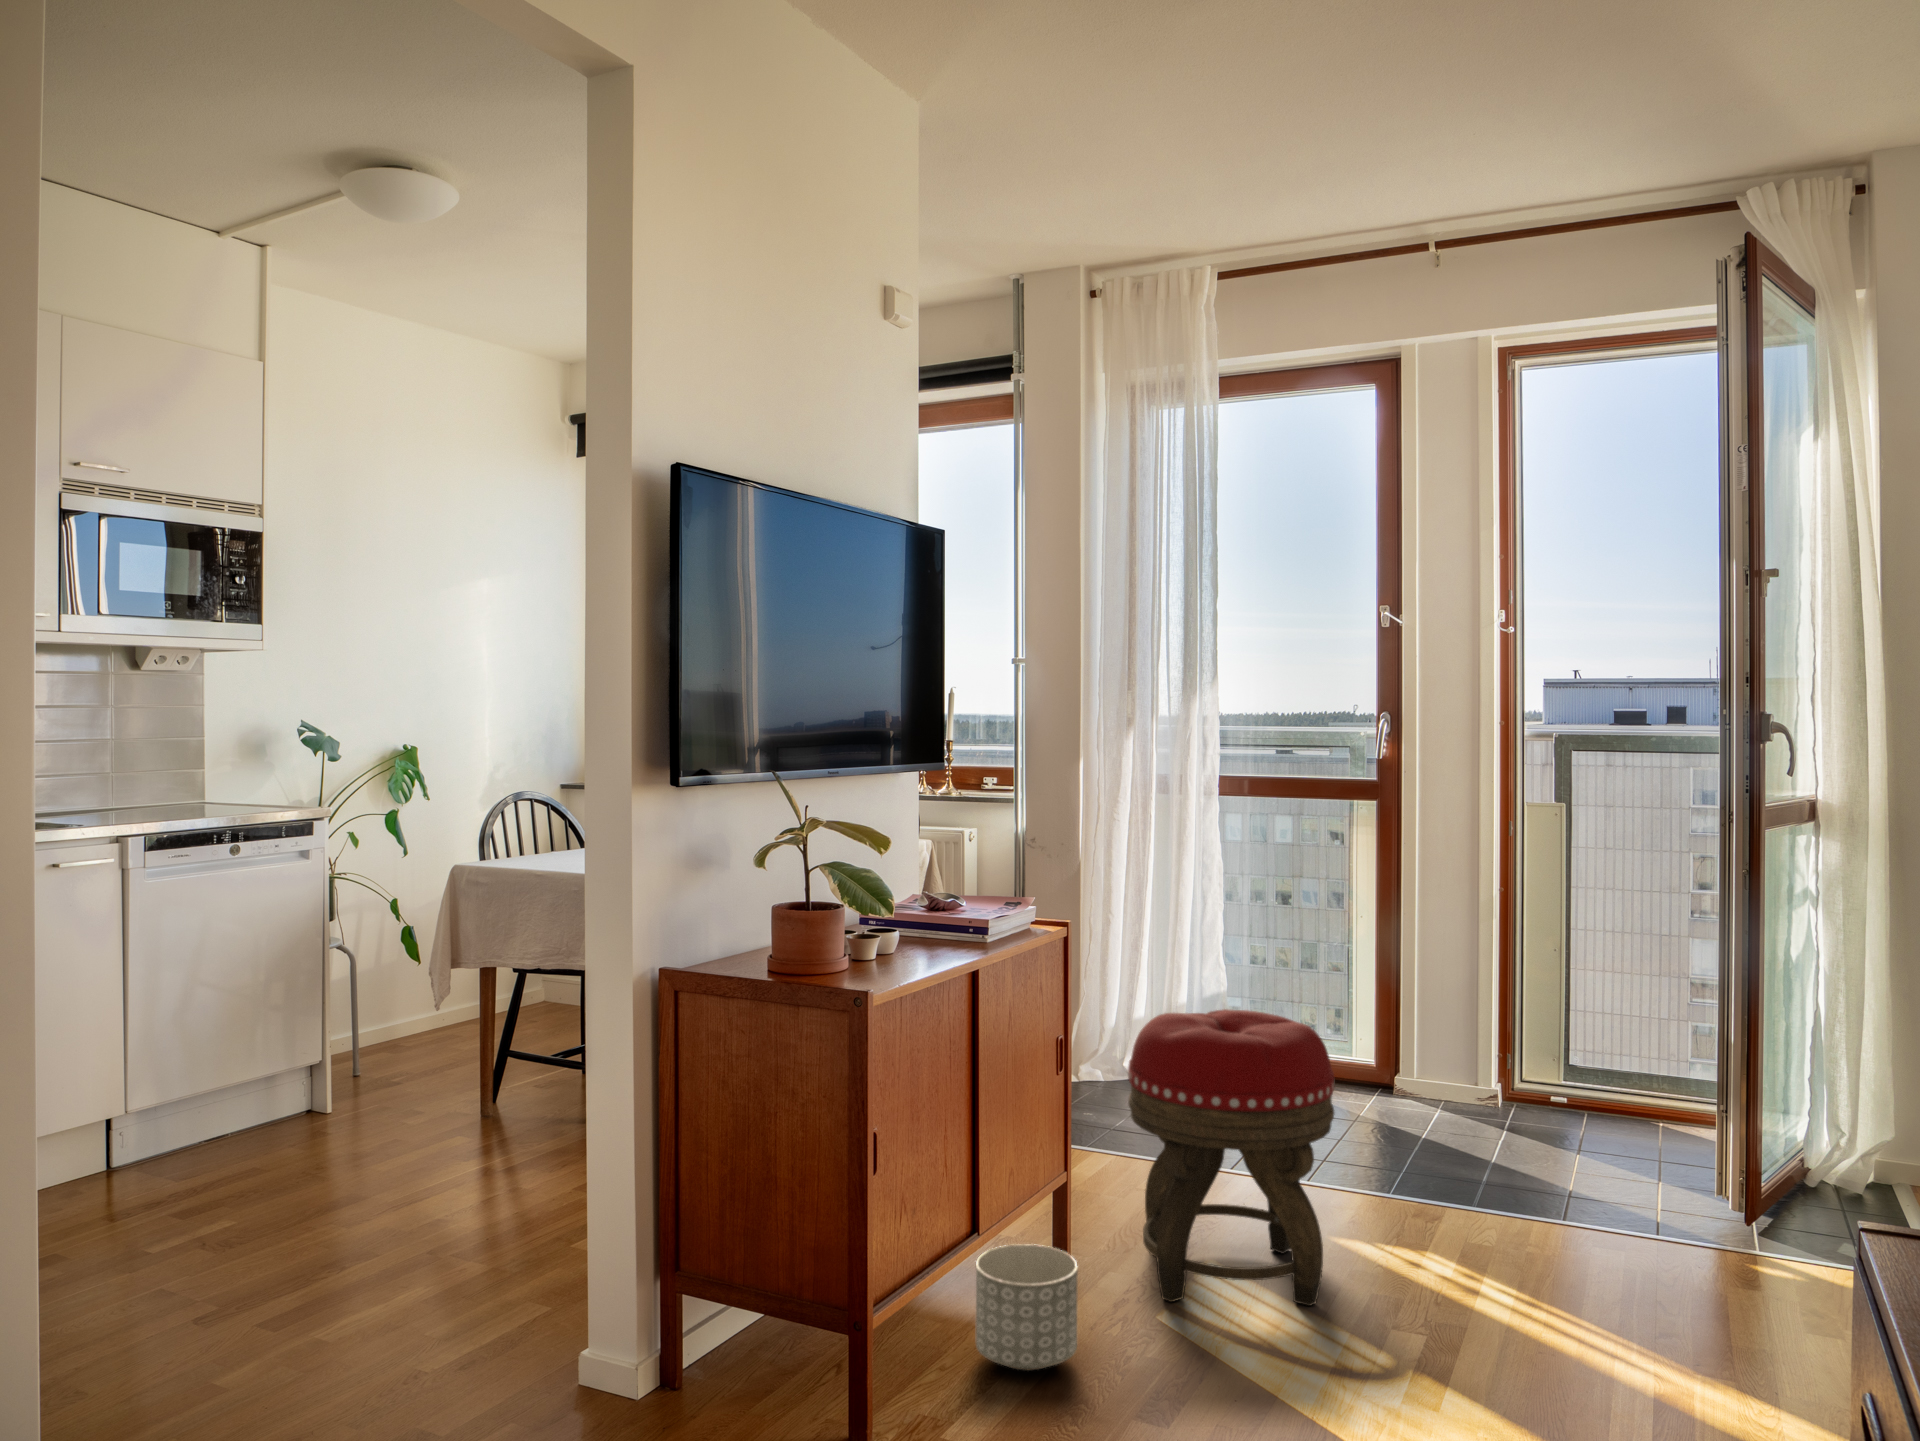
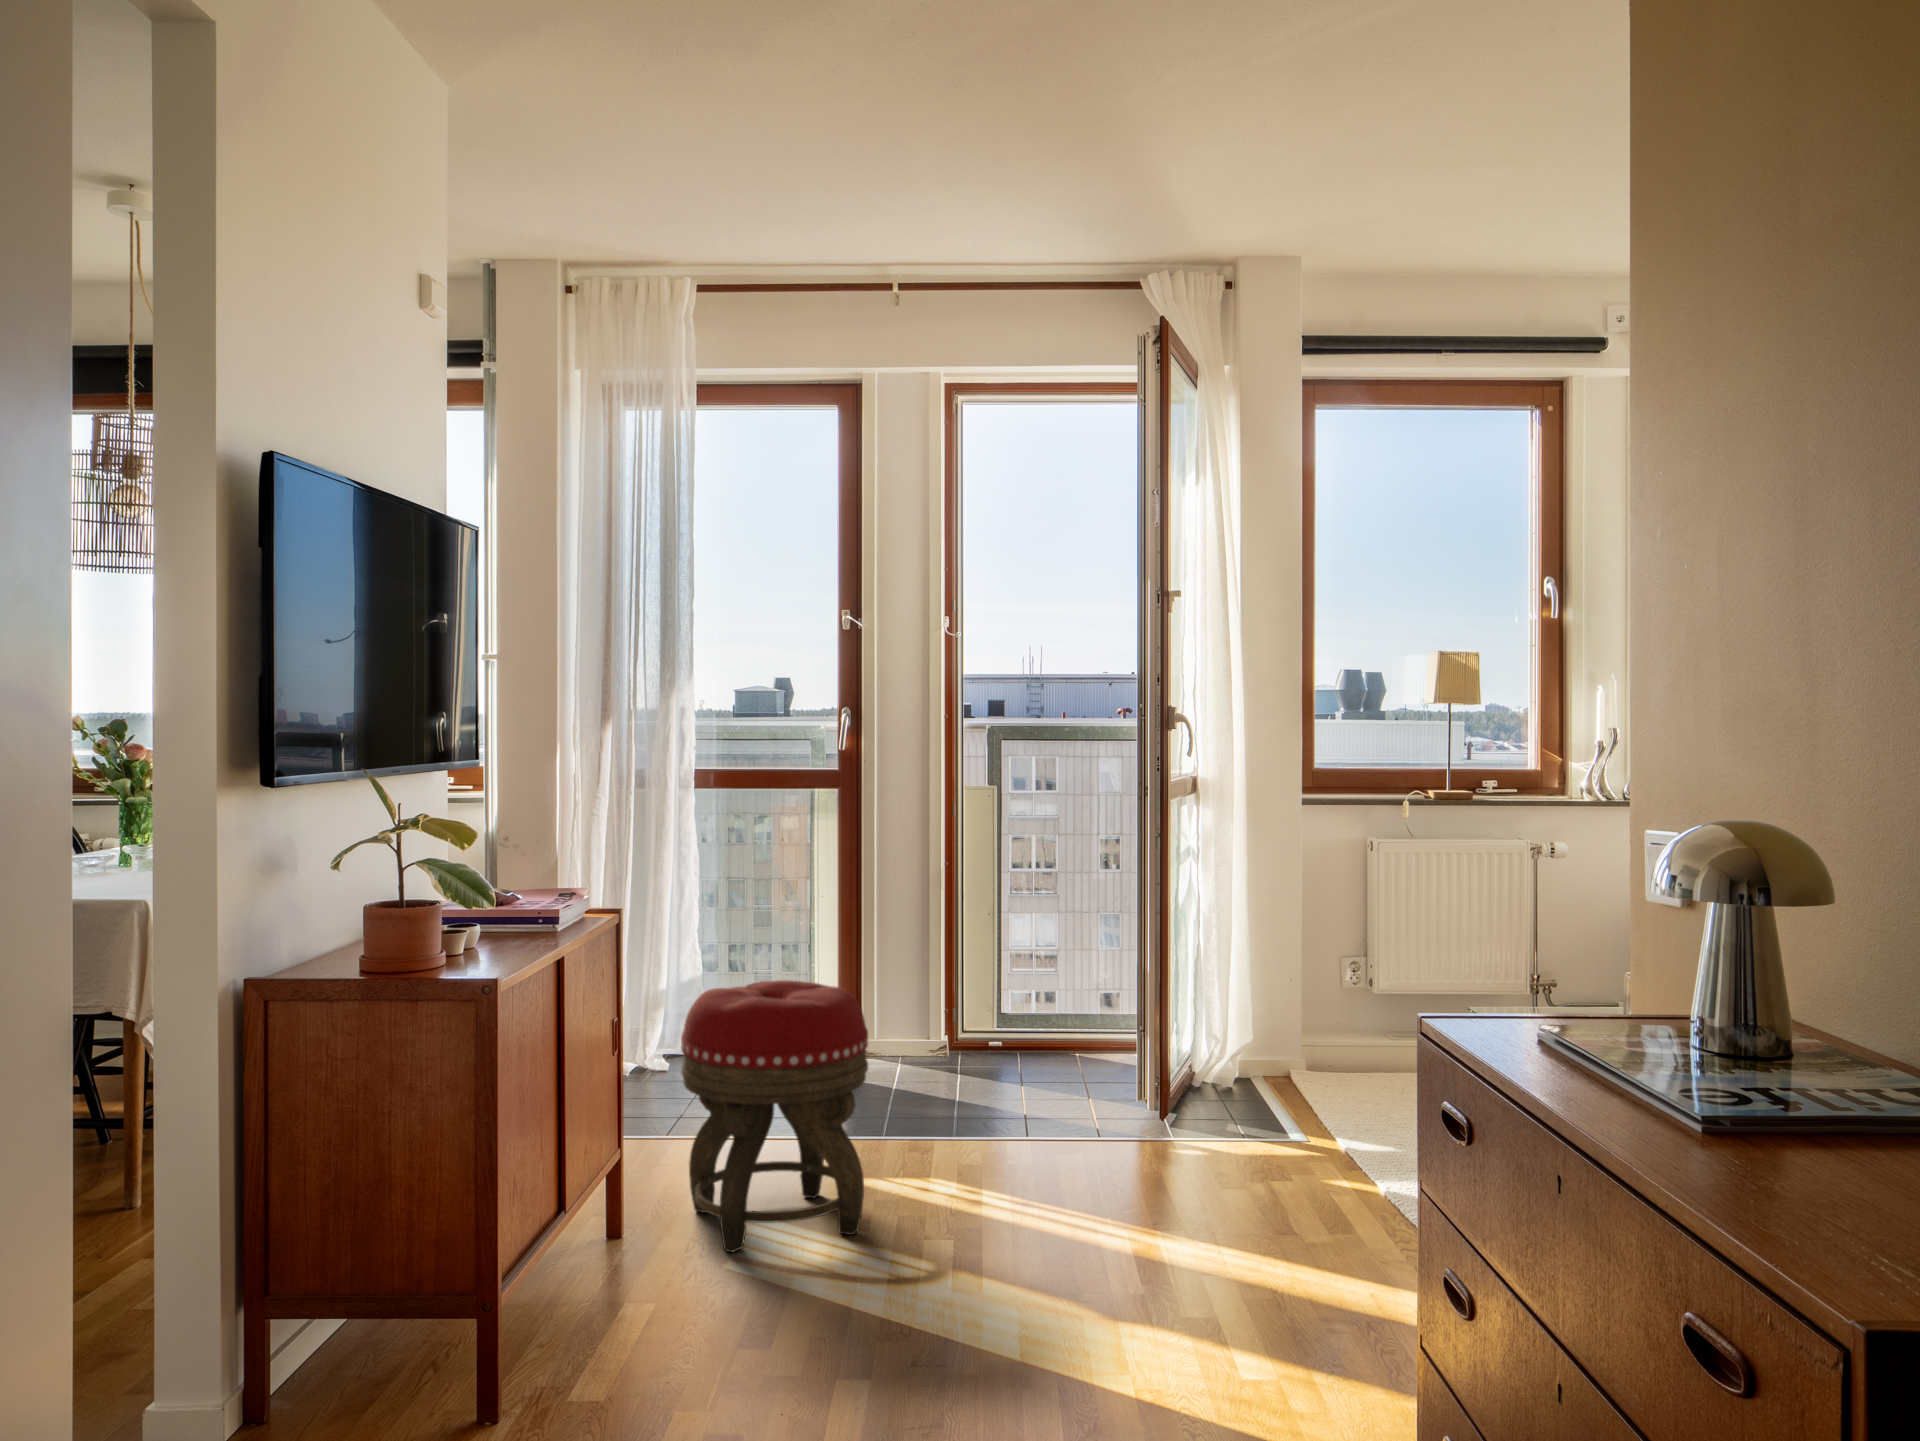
planter: present [976,1244,1078,1371] -> none [572,1214,671,1331]

